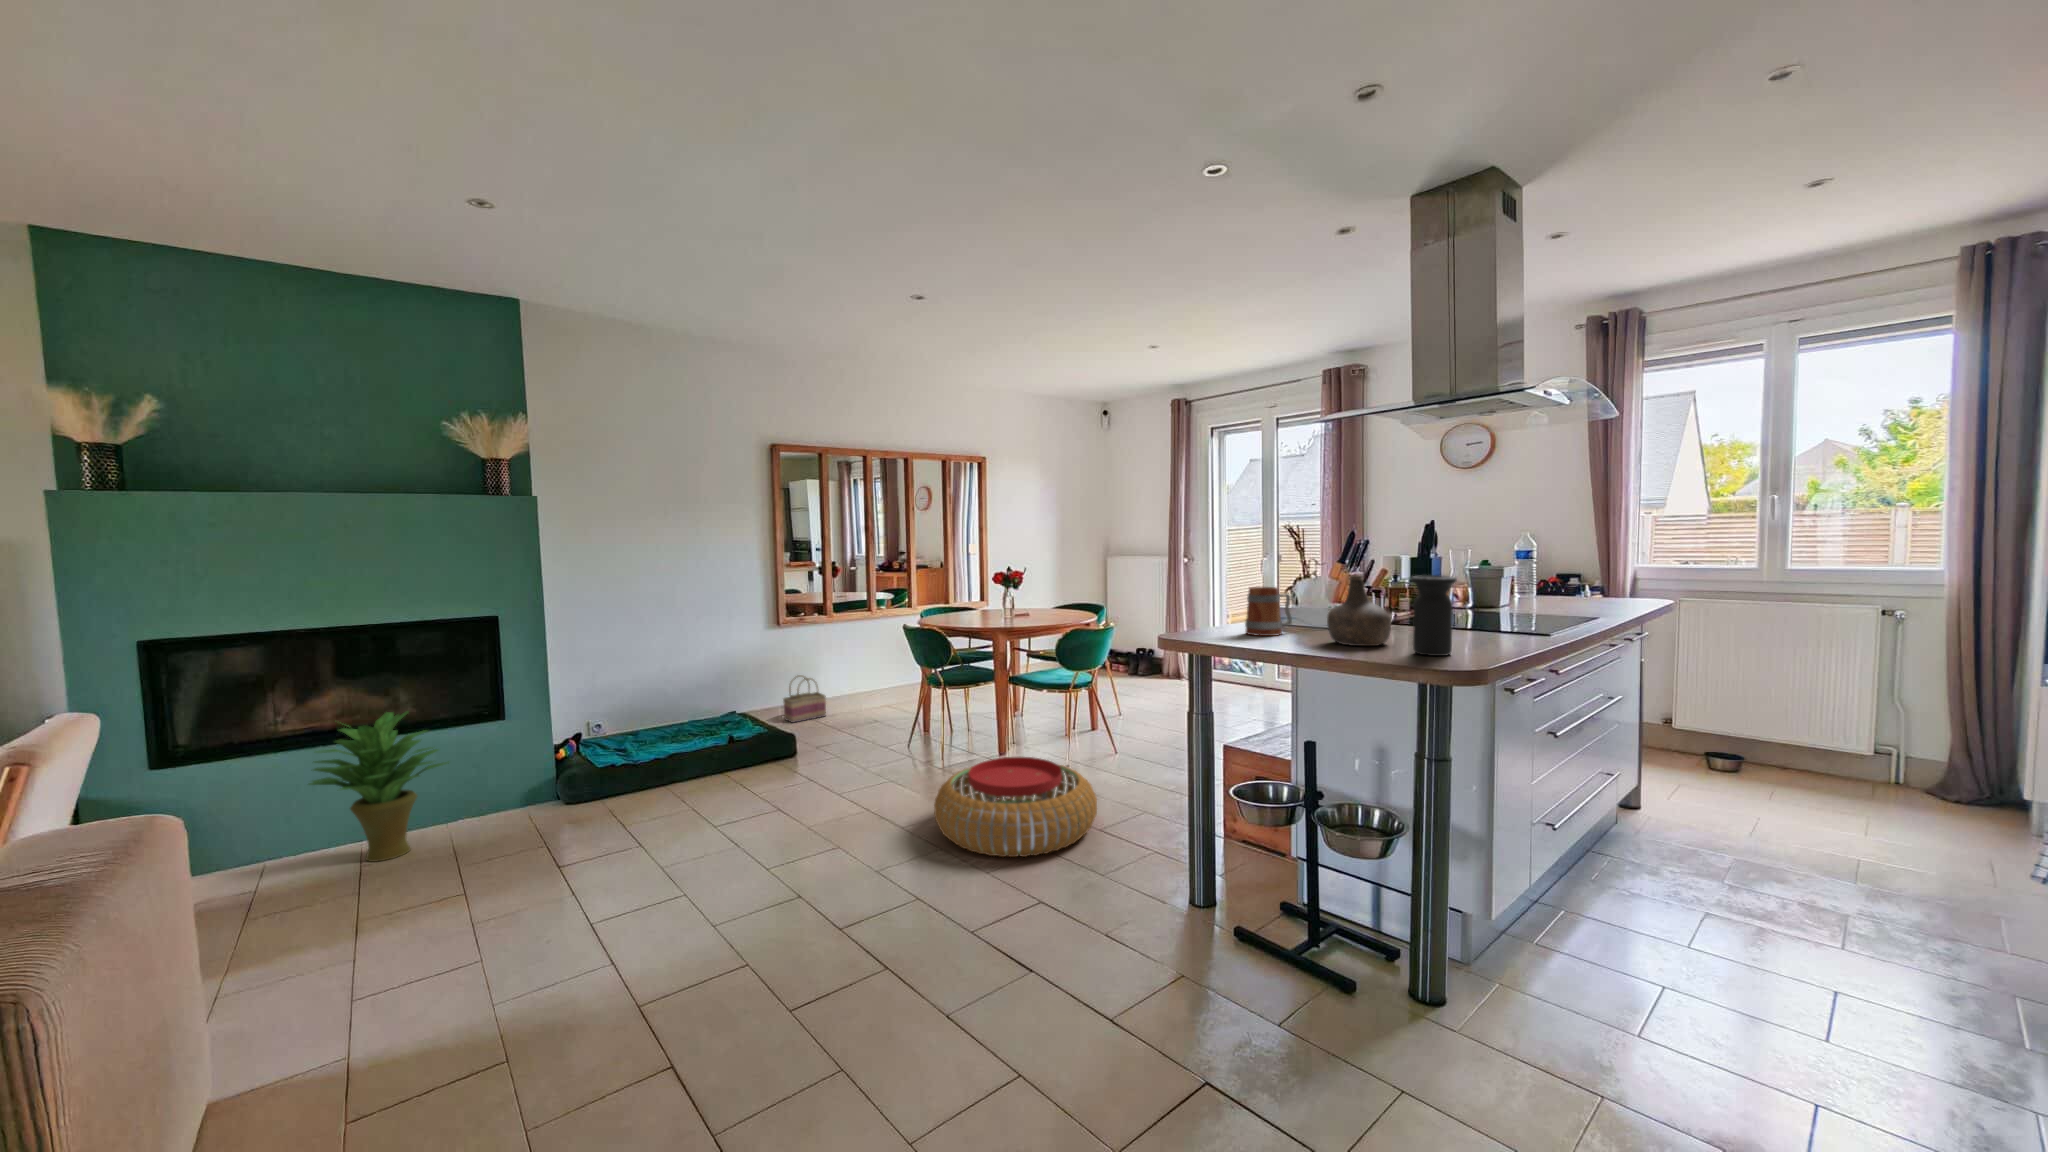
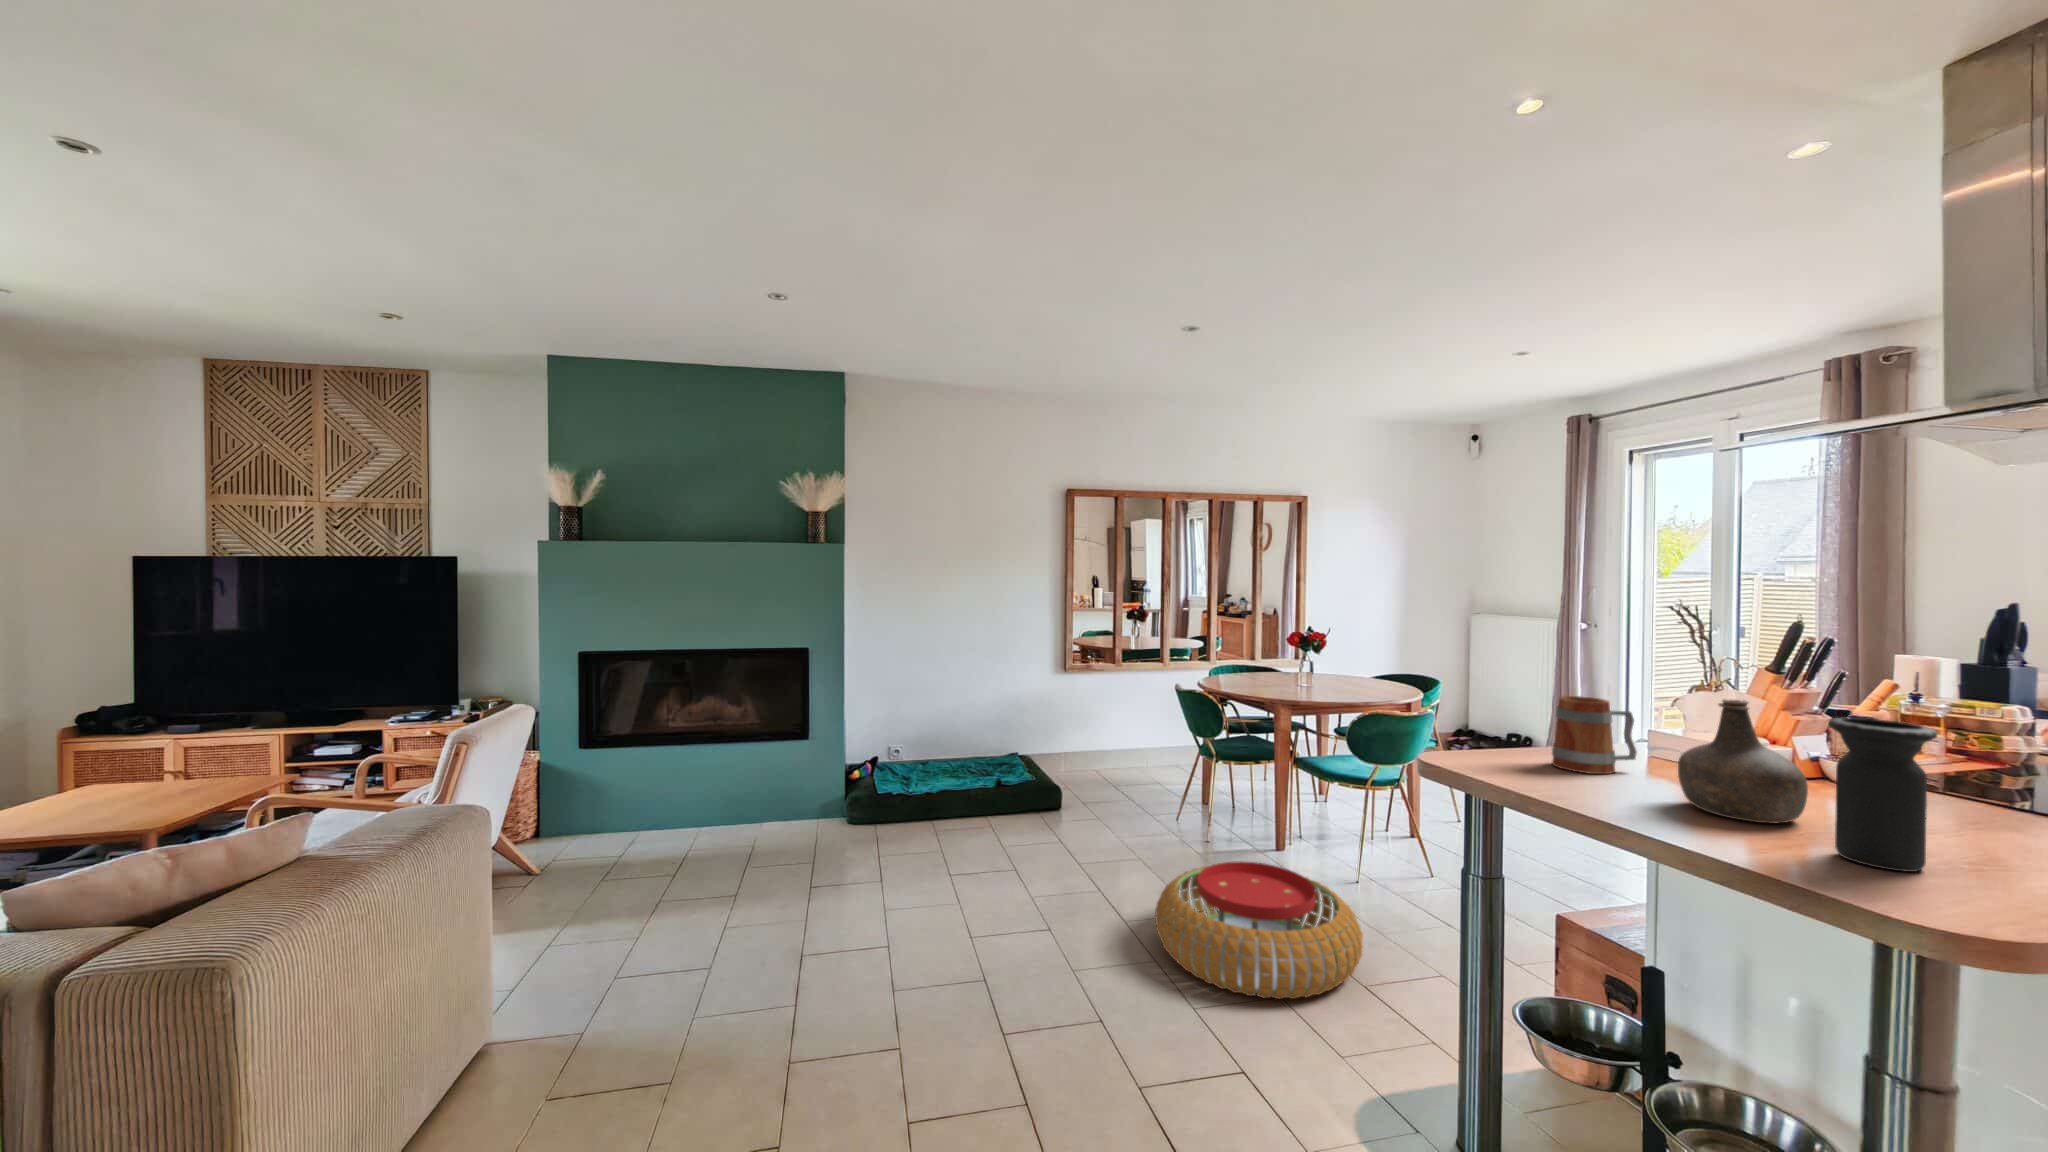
basket: present [783,675,826,723] -> none [1065,725,1108,774]
potted plant: present [309,711,448,862] -> none [660,723,758,849]

